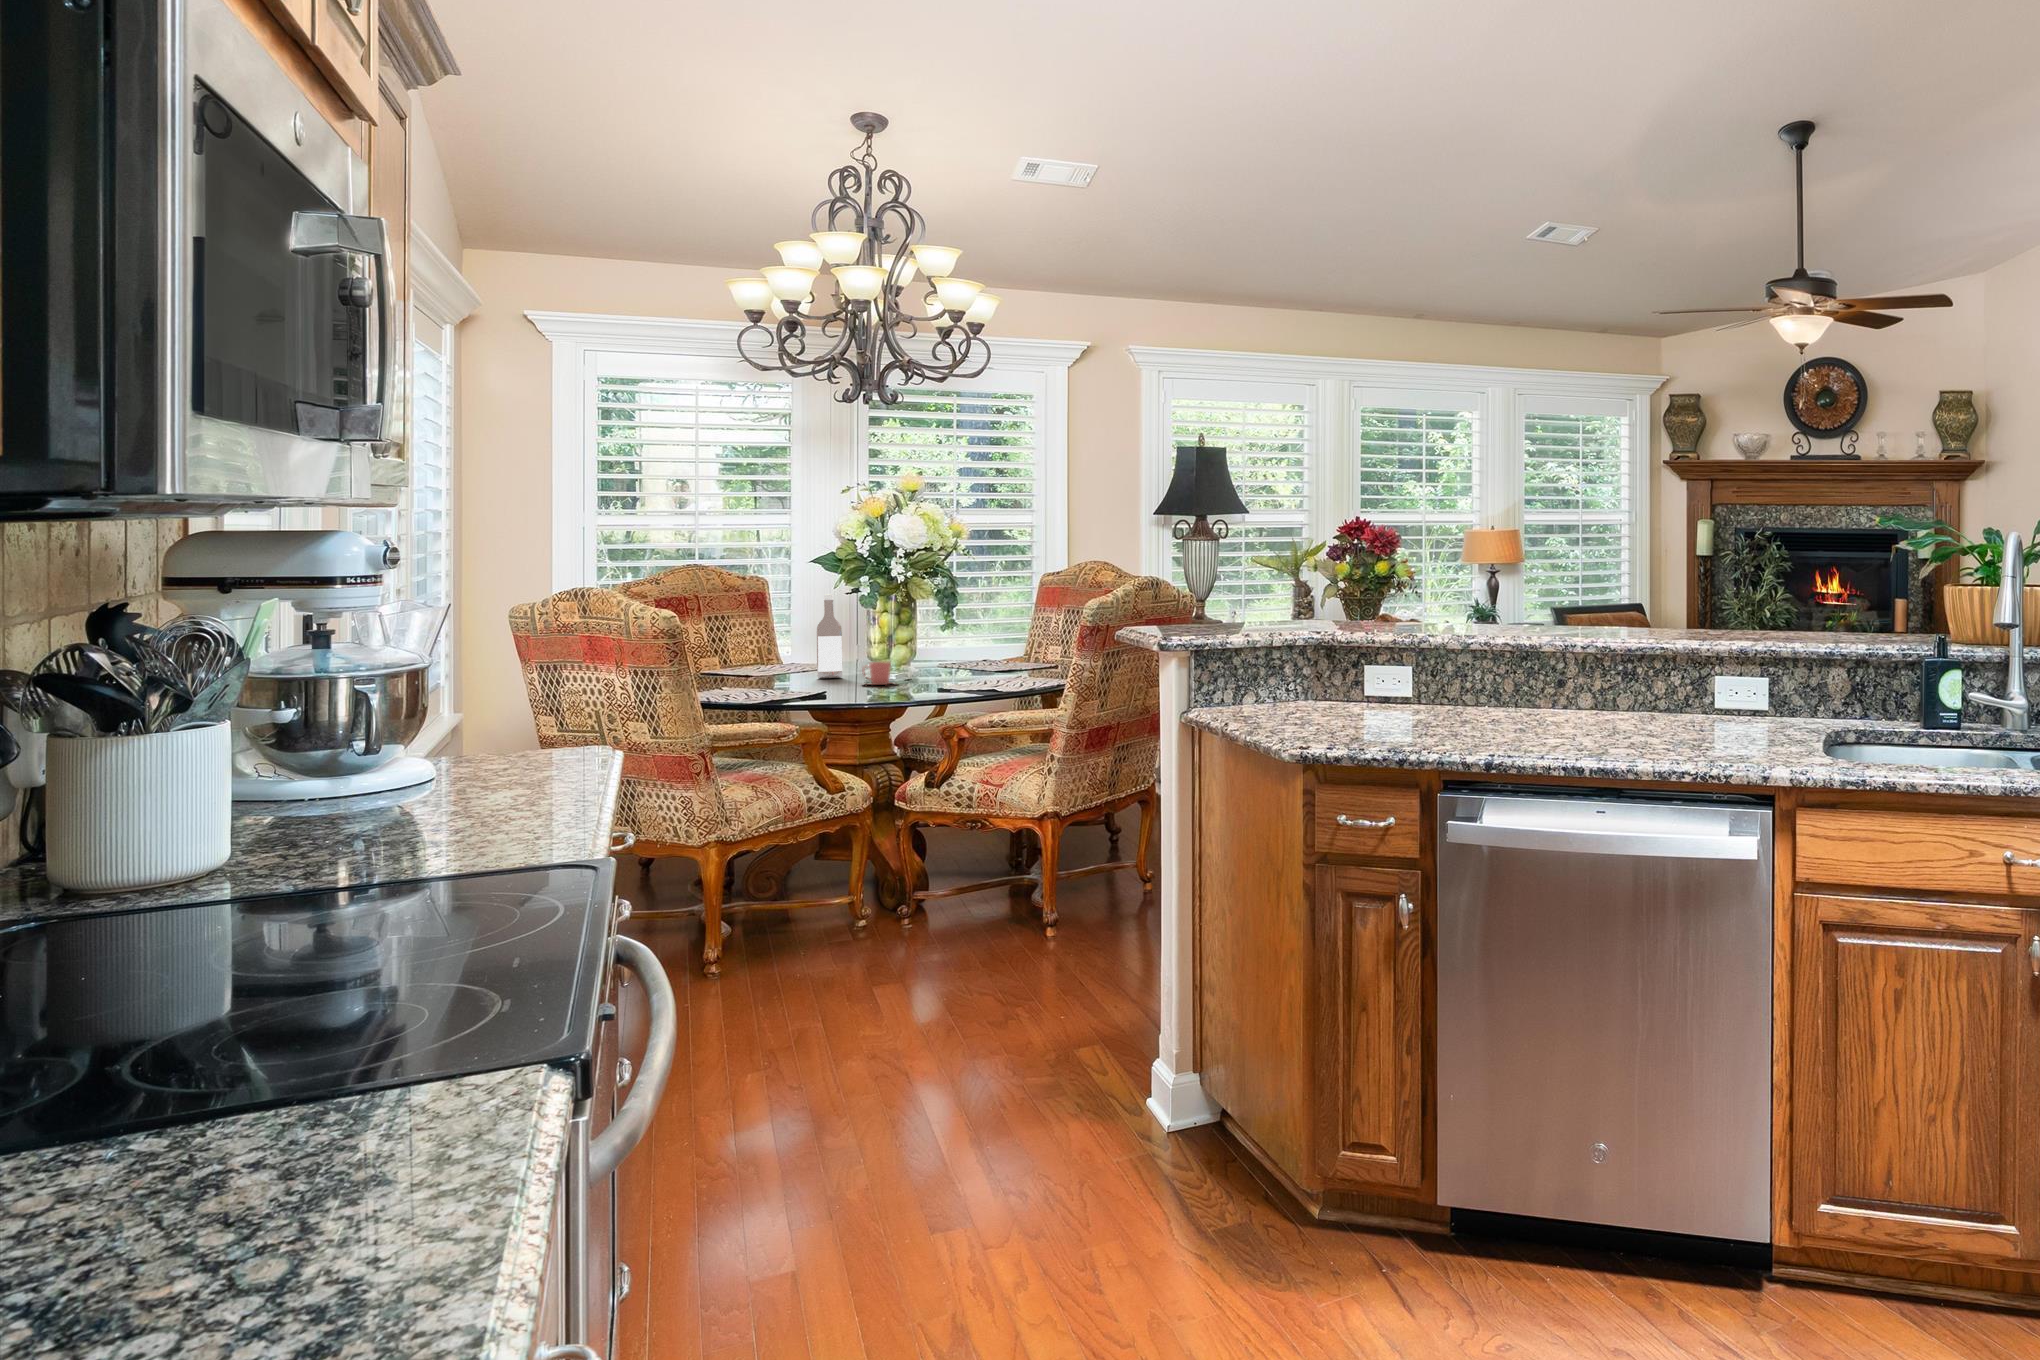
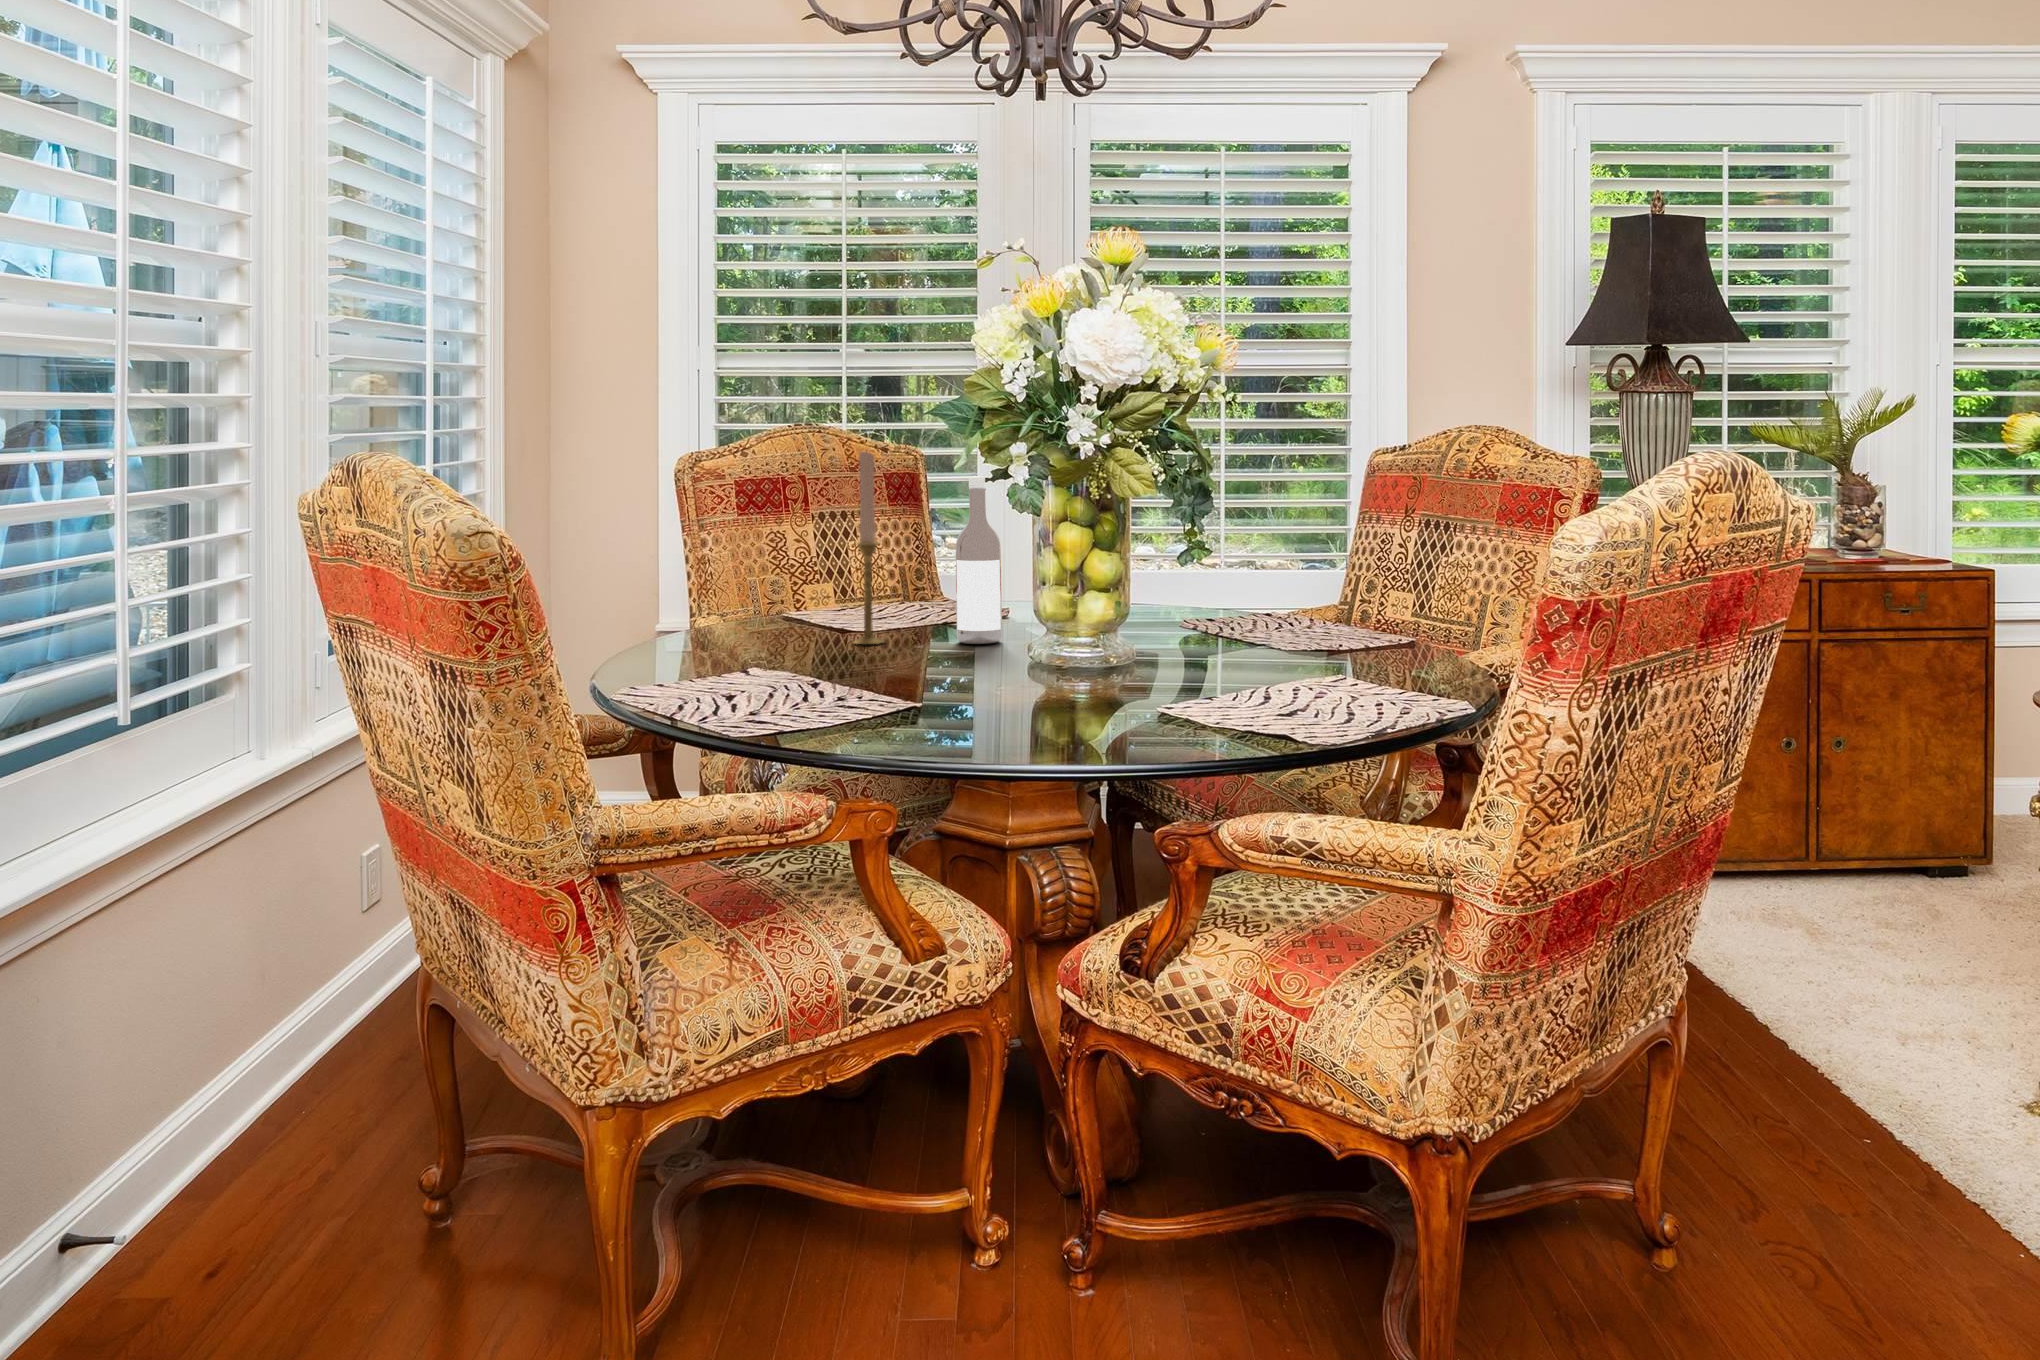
candlestick: none [758,581,777,681] -> present [853,452,883,644]
cup: present [863,662,891,685] -> none [1014,626,1089,680]

